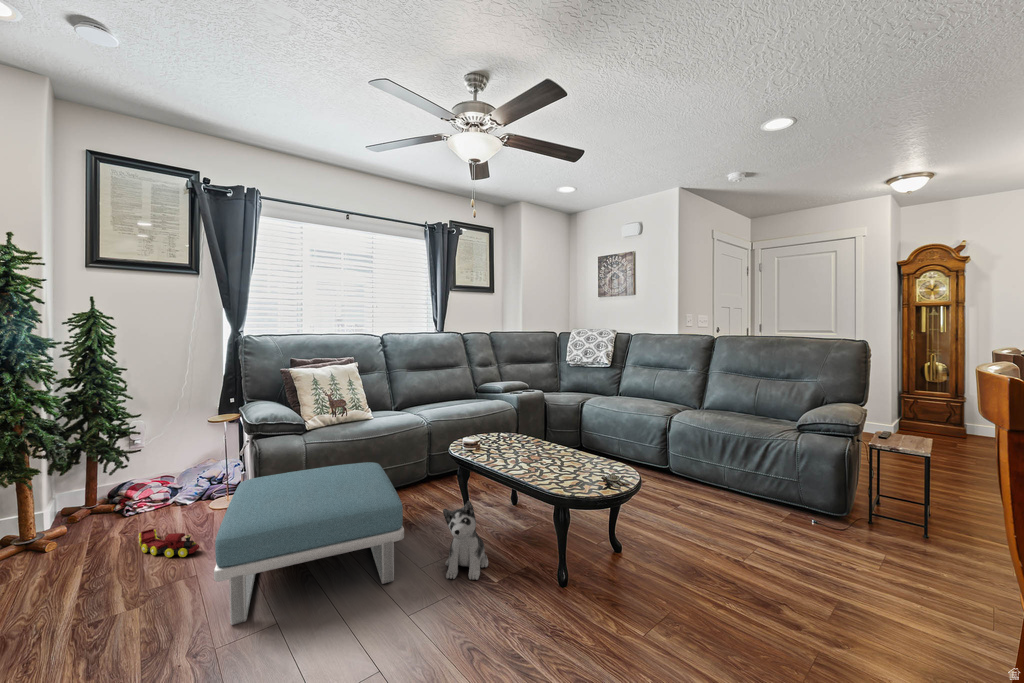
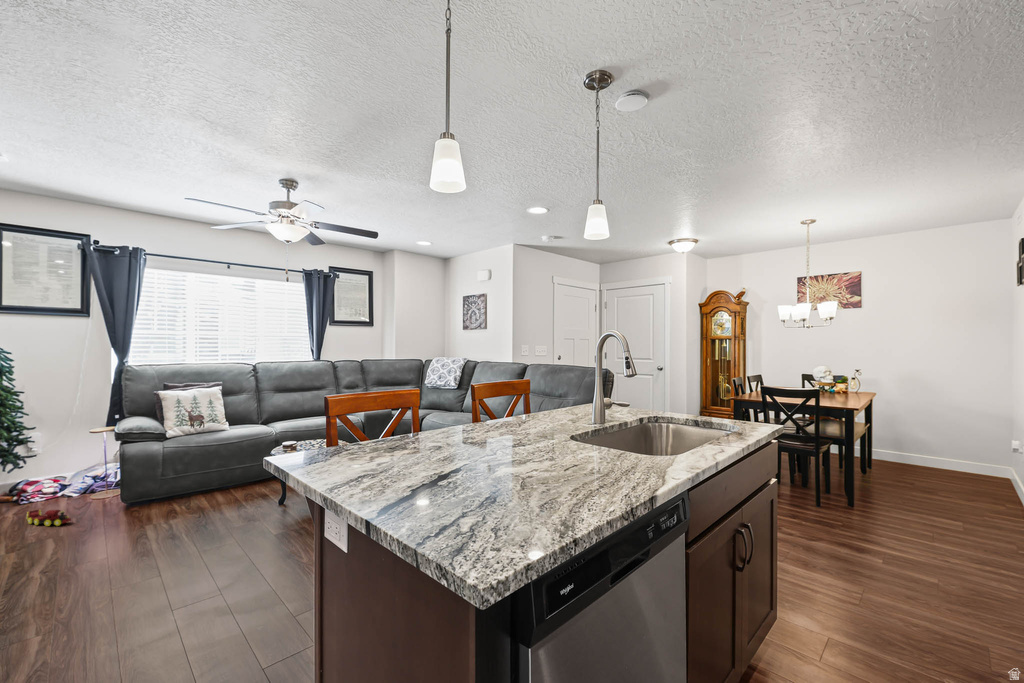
footstool: present [214,462,404,625] -> none [69,462,217,557]
plush toy: present [443,501,488,580] -> none [237,483,274,534]

